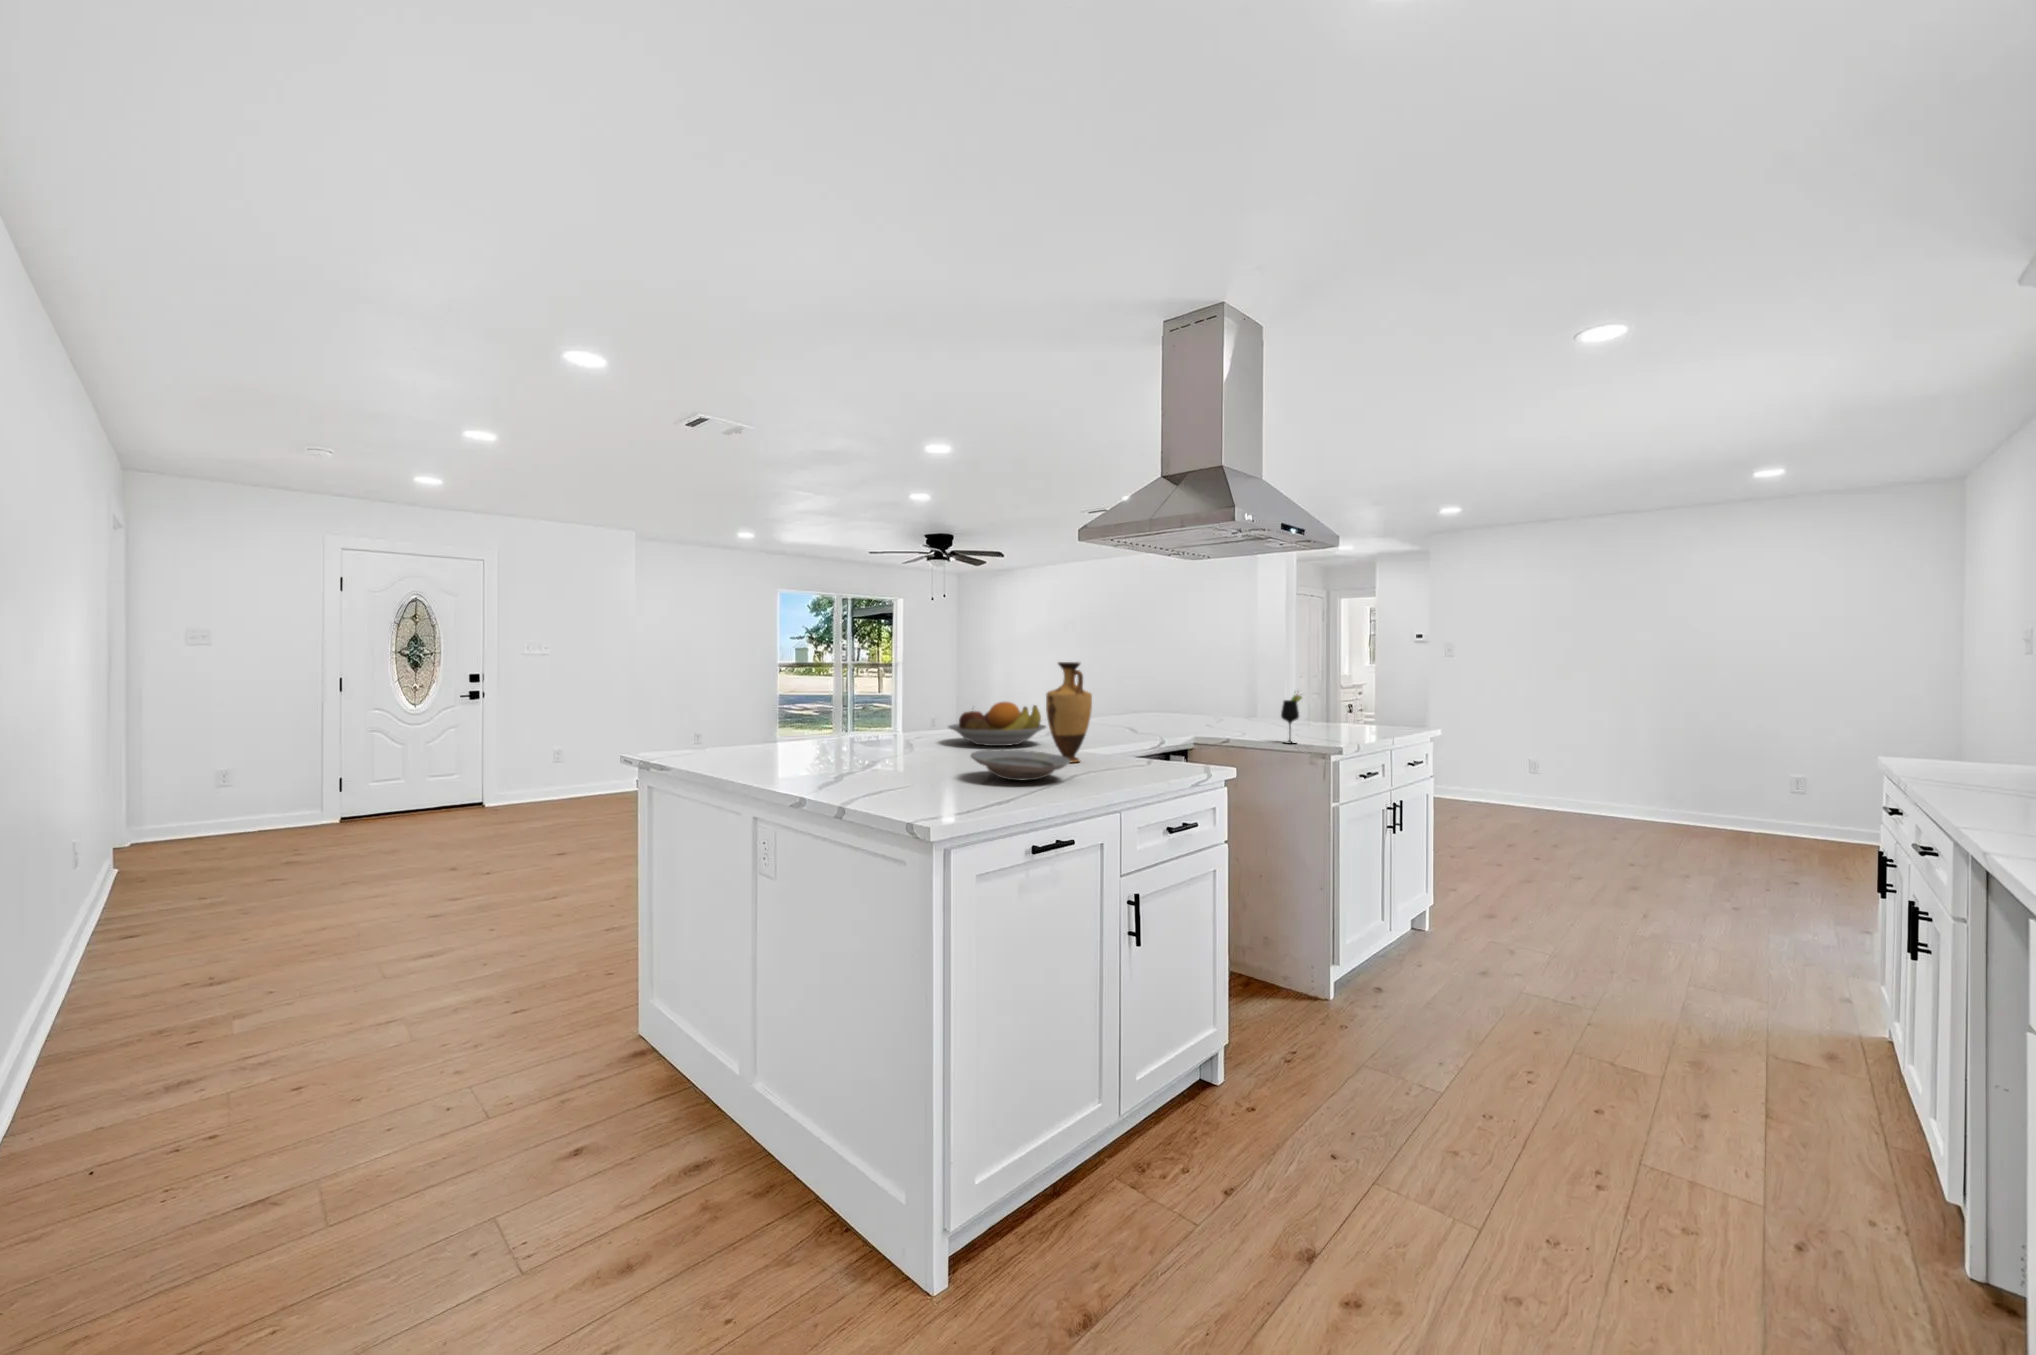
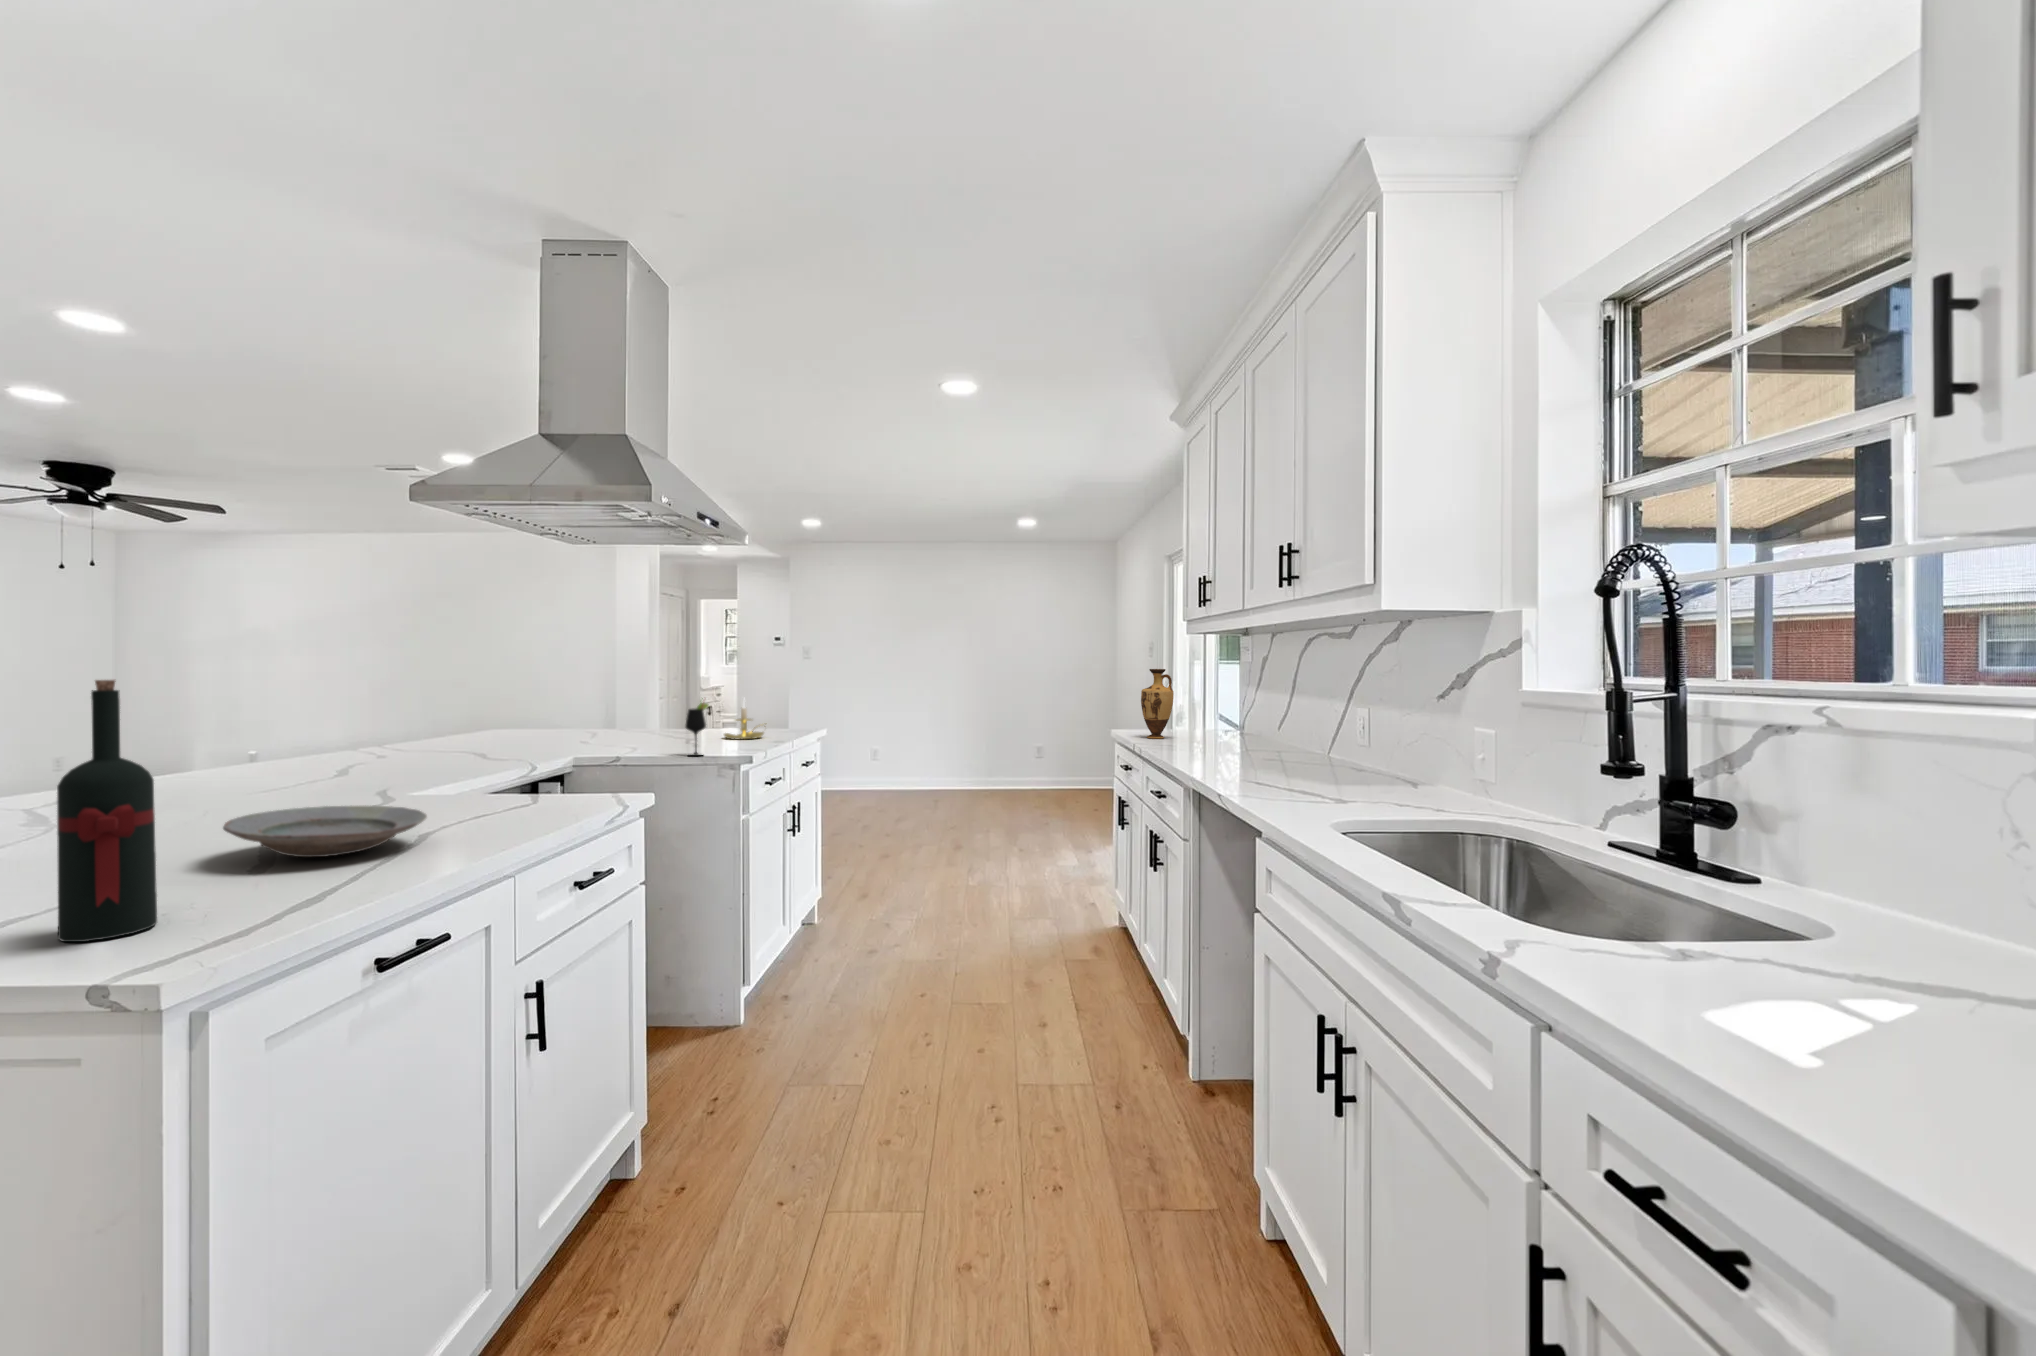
vase: present [1046,662,1092,763] -> present [1141,669,1174,738]
wine bottle: none [901,664,937,803] -> present [57,680,157,942]
candle holder: none [1326,692,1373,733] -> present [724,702,764,739]
fruit bowl: present [949,702,1046,746] -> none [147,729,356,800]

